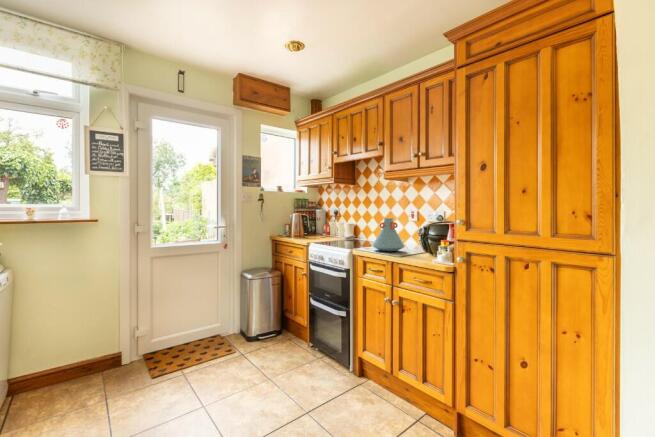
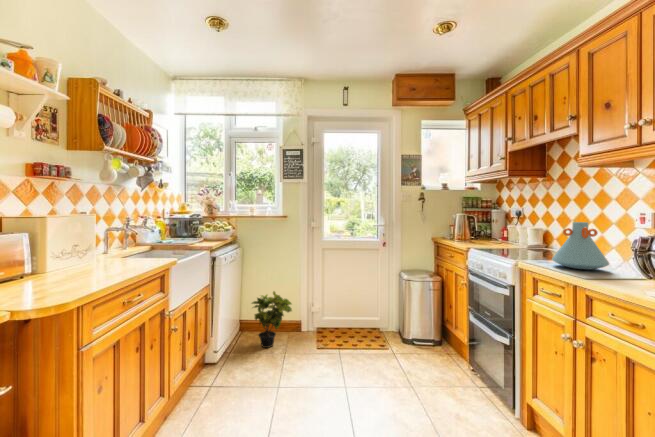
potted plant: none [43,315,114,394] -> present [252,291,292,348]

